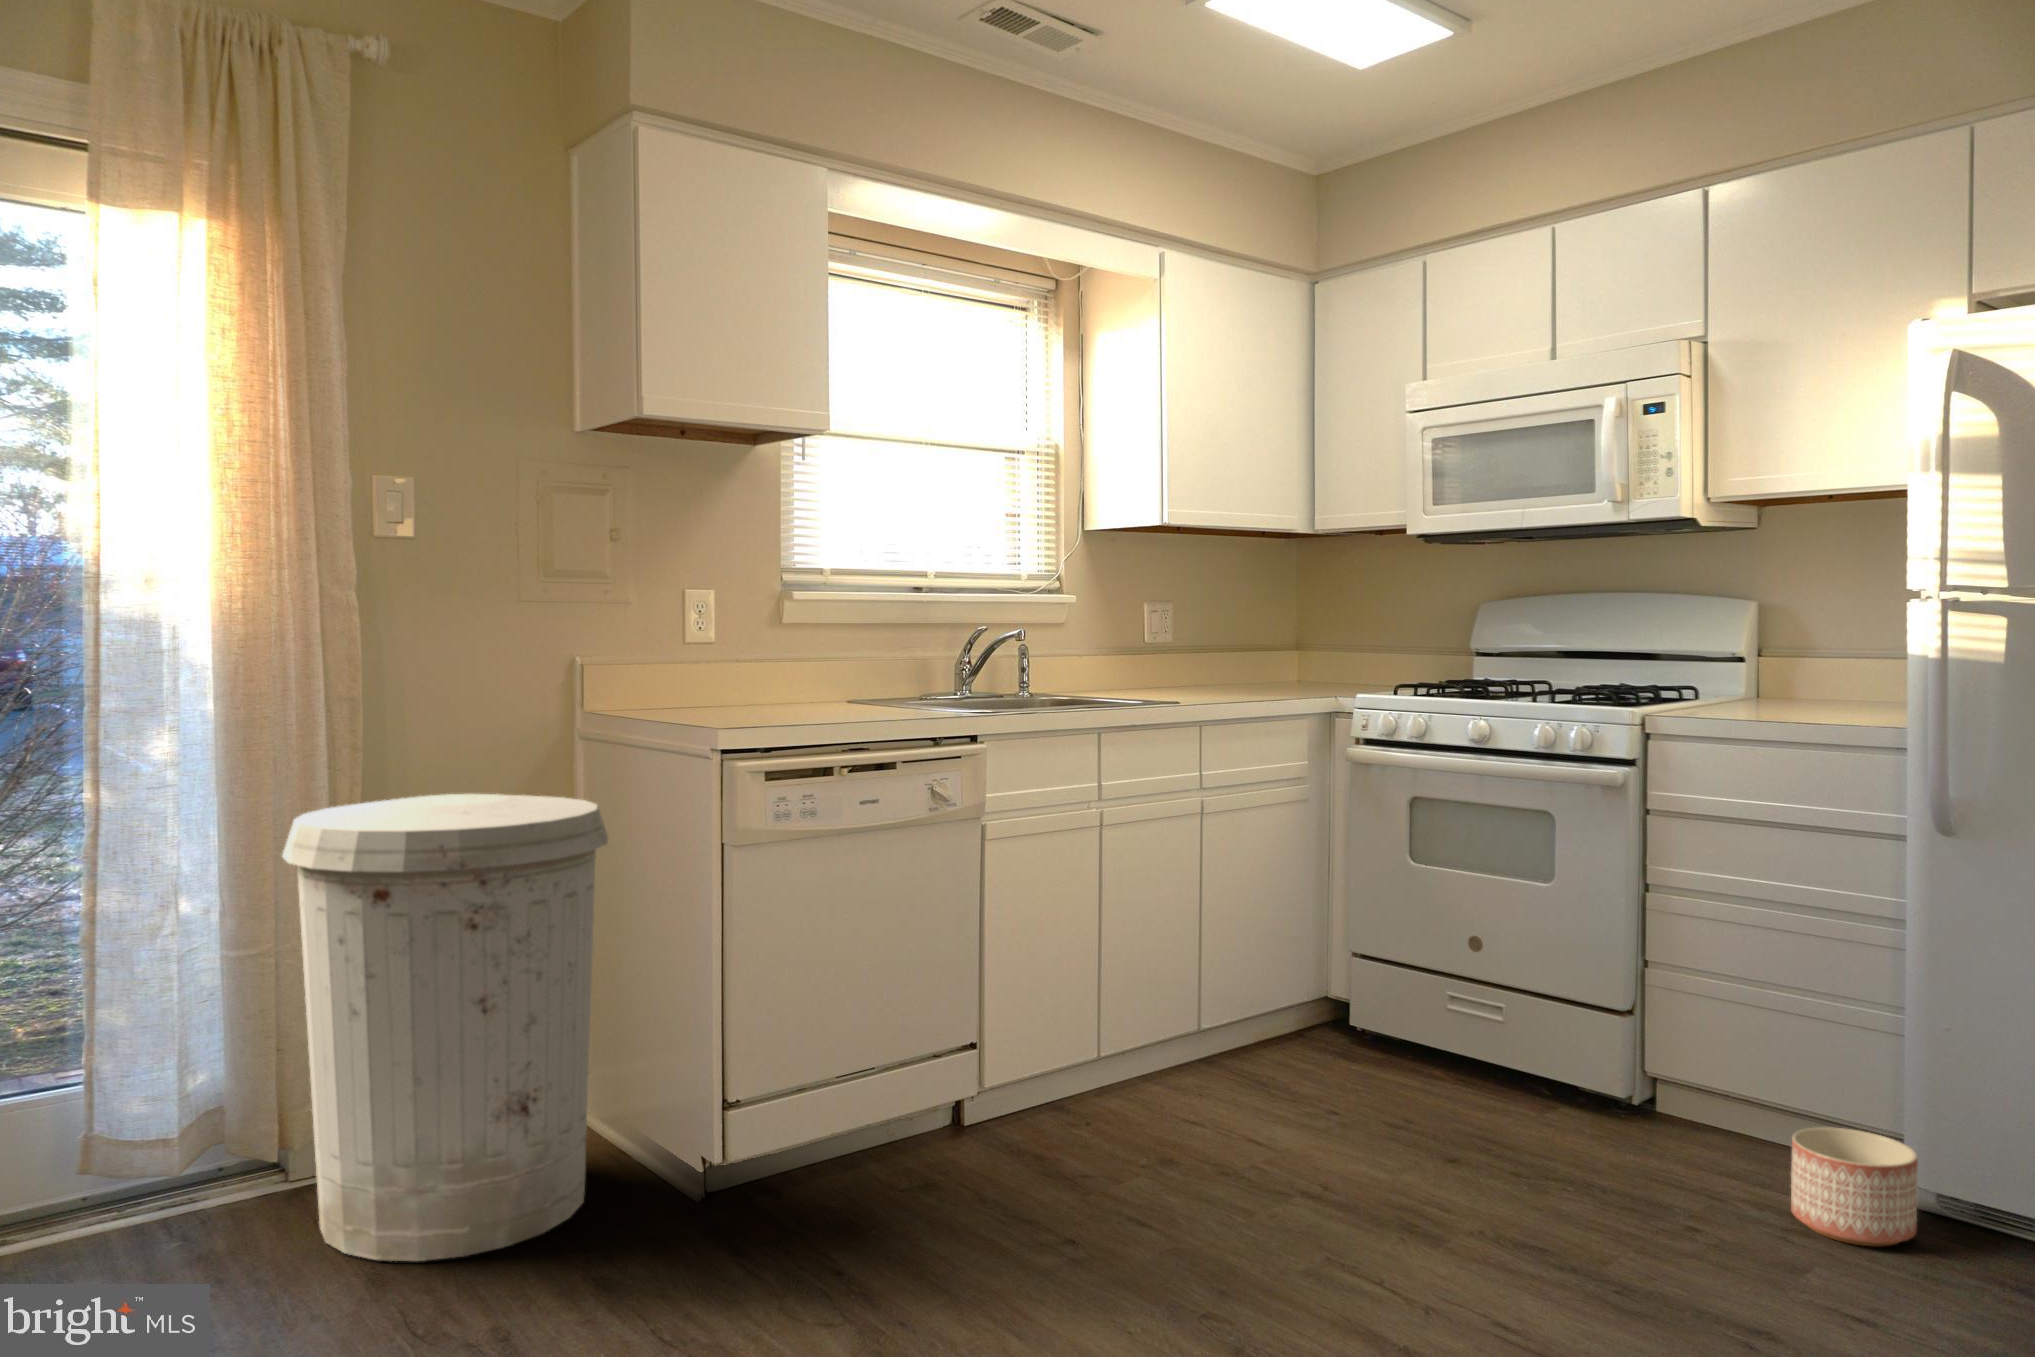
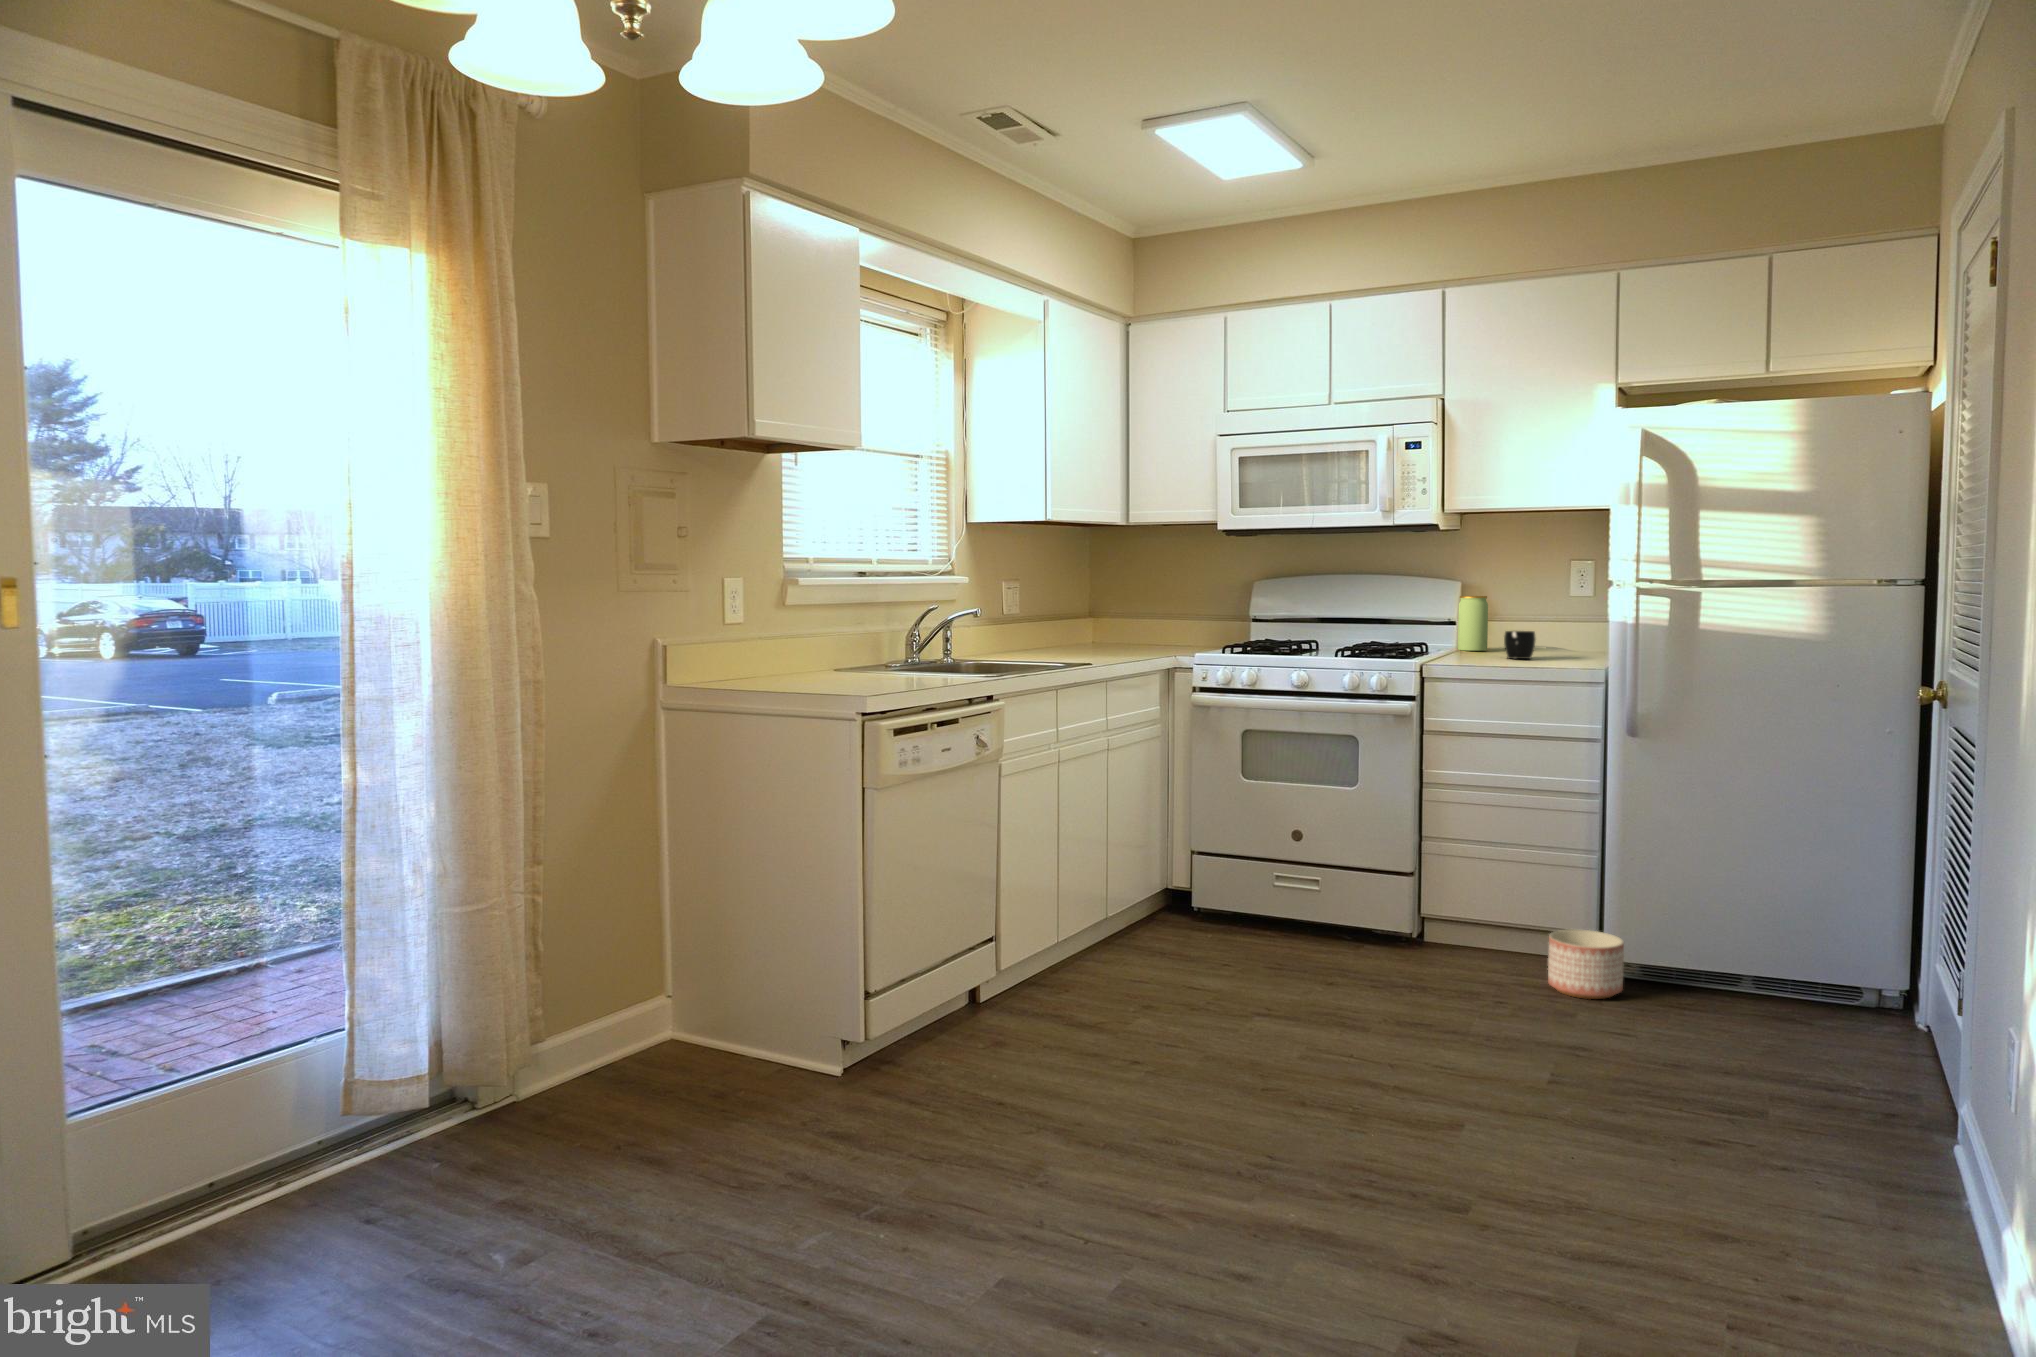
jar: none [1740,621,1786,700] -> present [1458,596,1488,651]
mug: none [1793,670,1843,712] -> present [1504,631,1536,659]
trash can: present [282,794,608,1261] -> none [508,759,773,1145]

